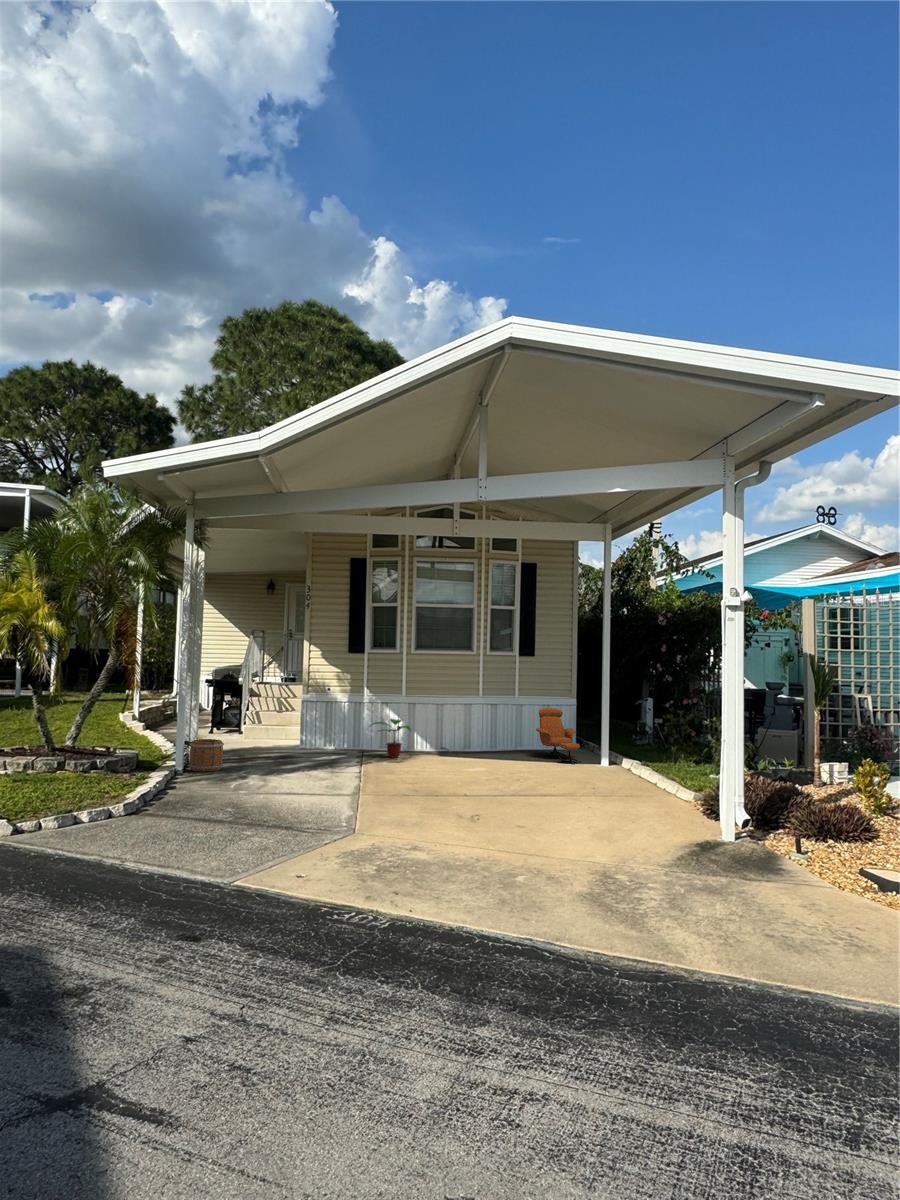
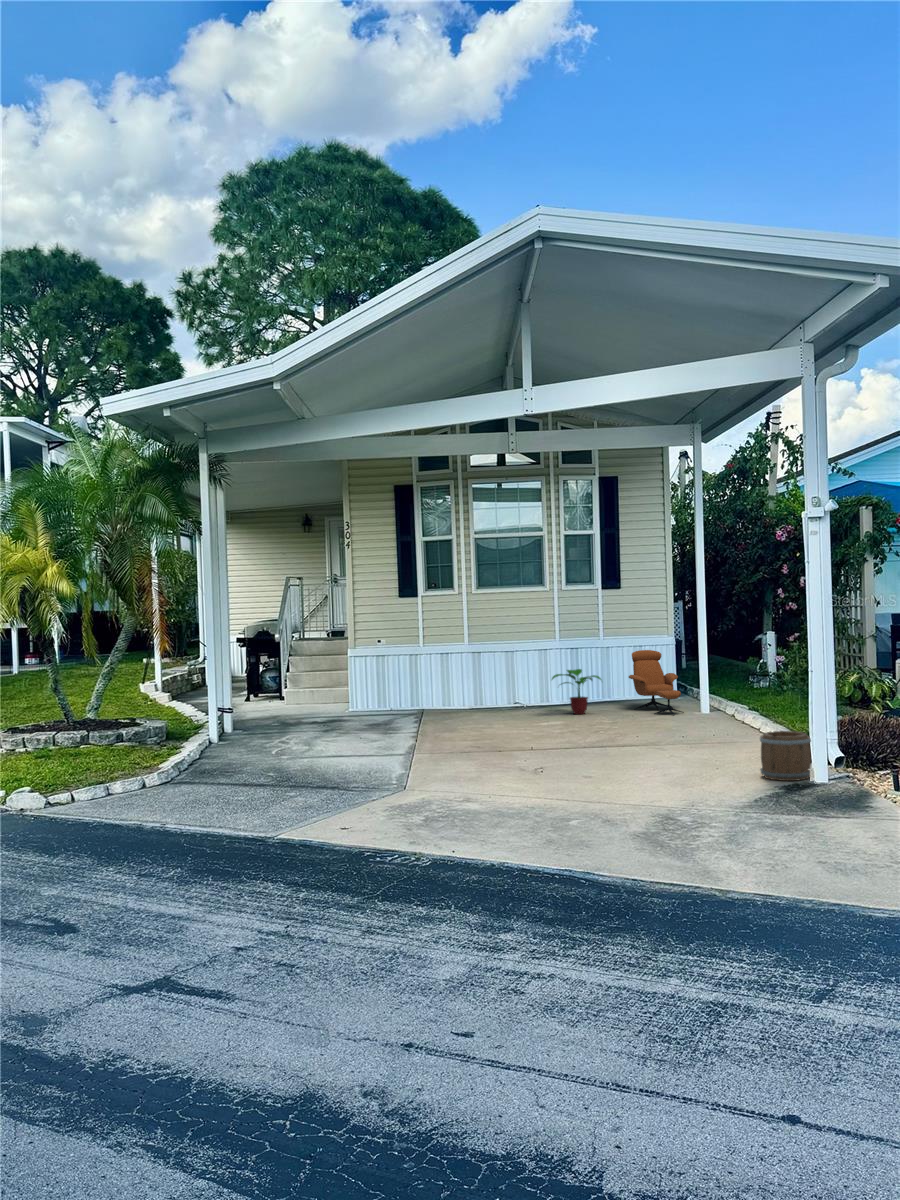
potted plant: present [372,719,411,758] -> present [552,669,601,714]
bucket: present [188,739,224,771] -> present [760,731,811,781]

